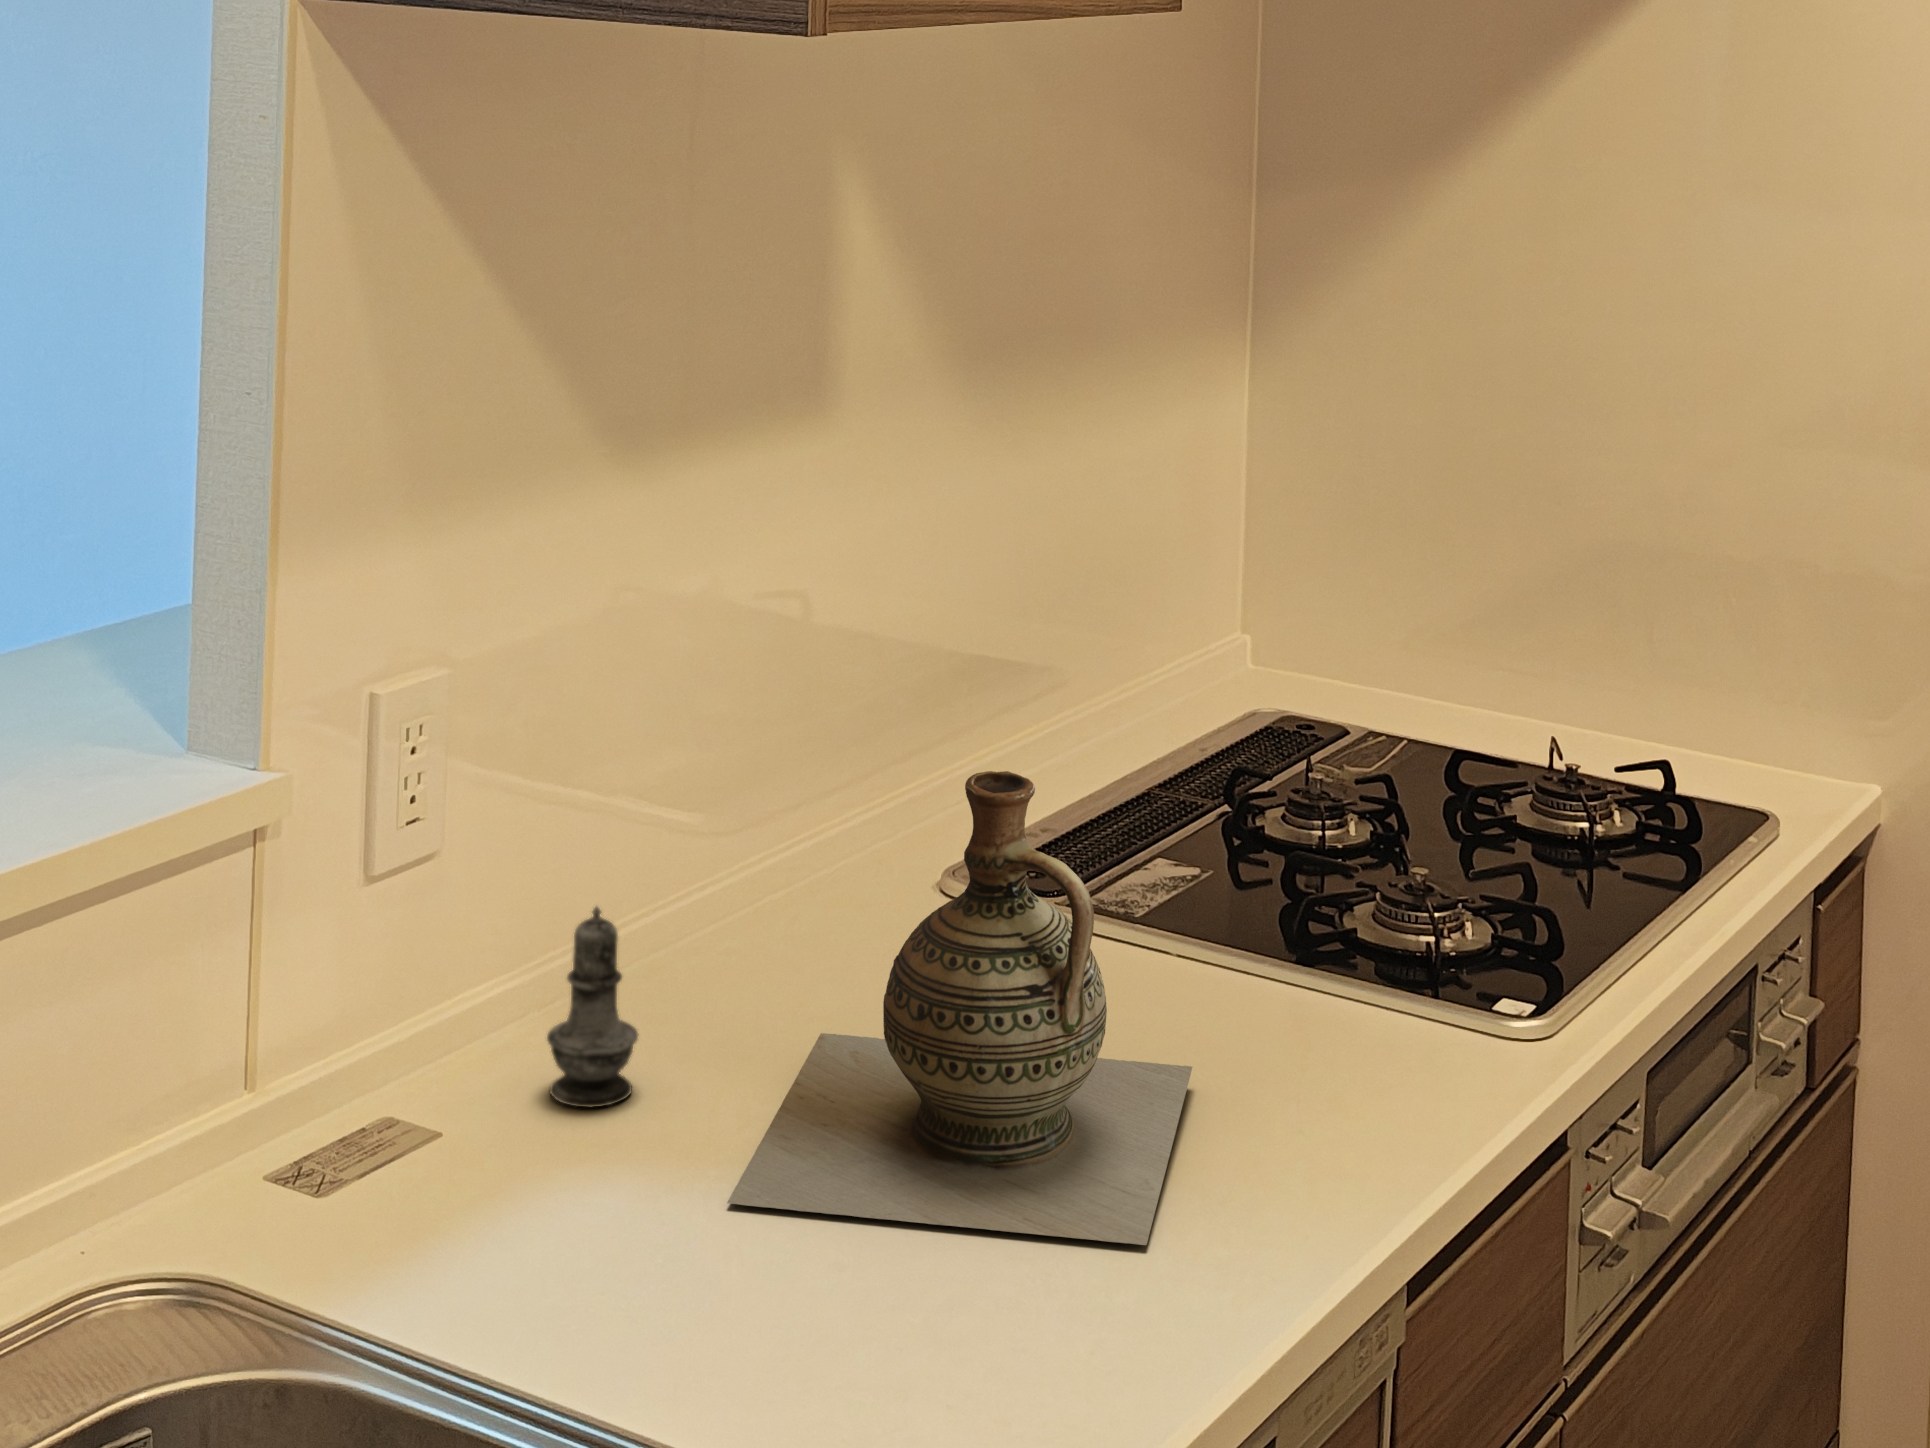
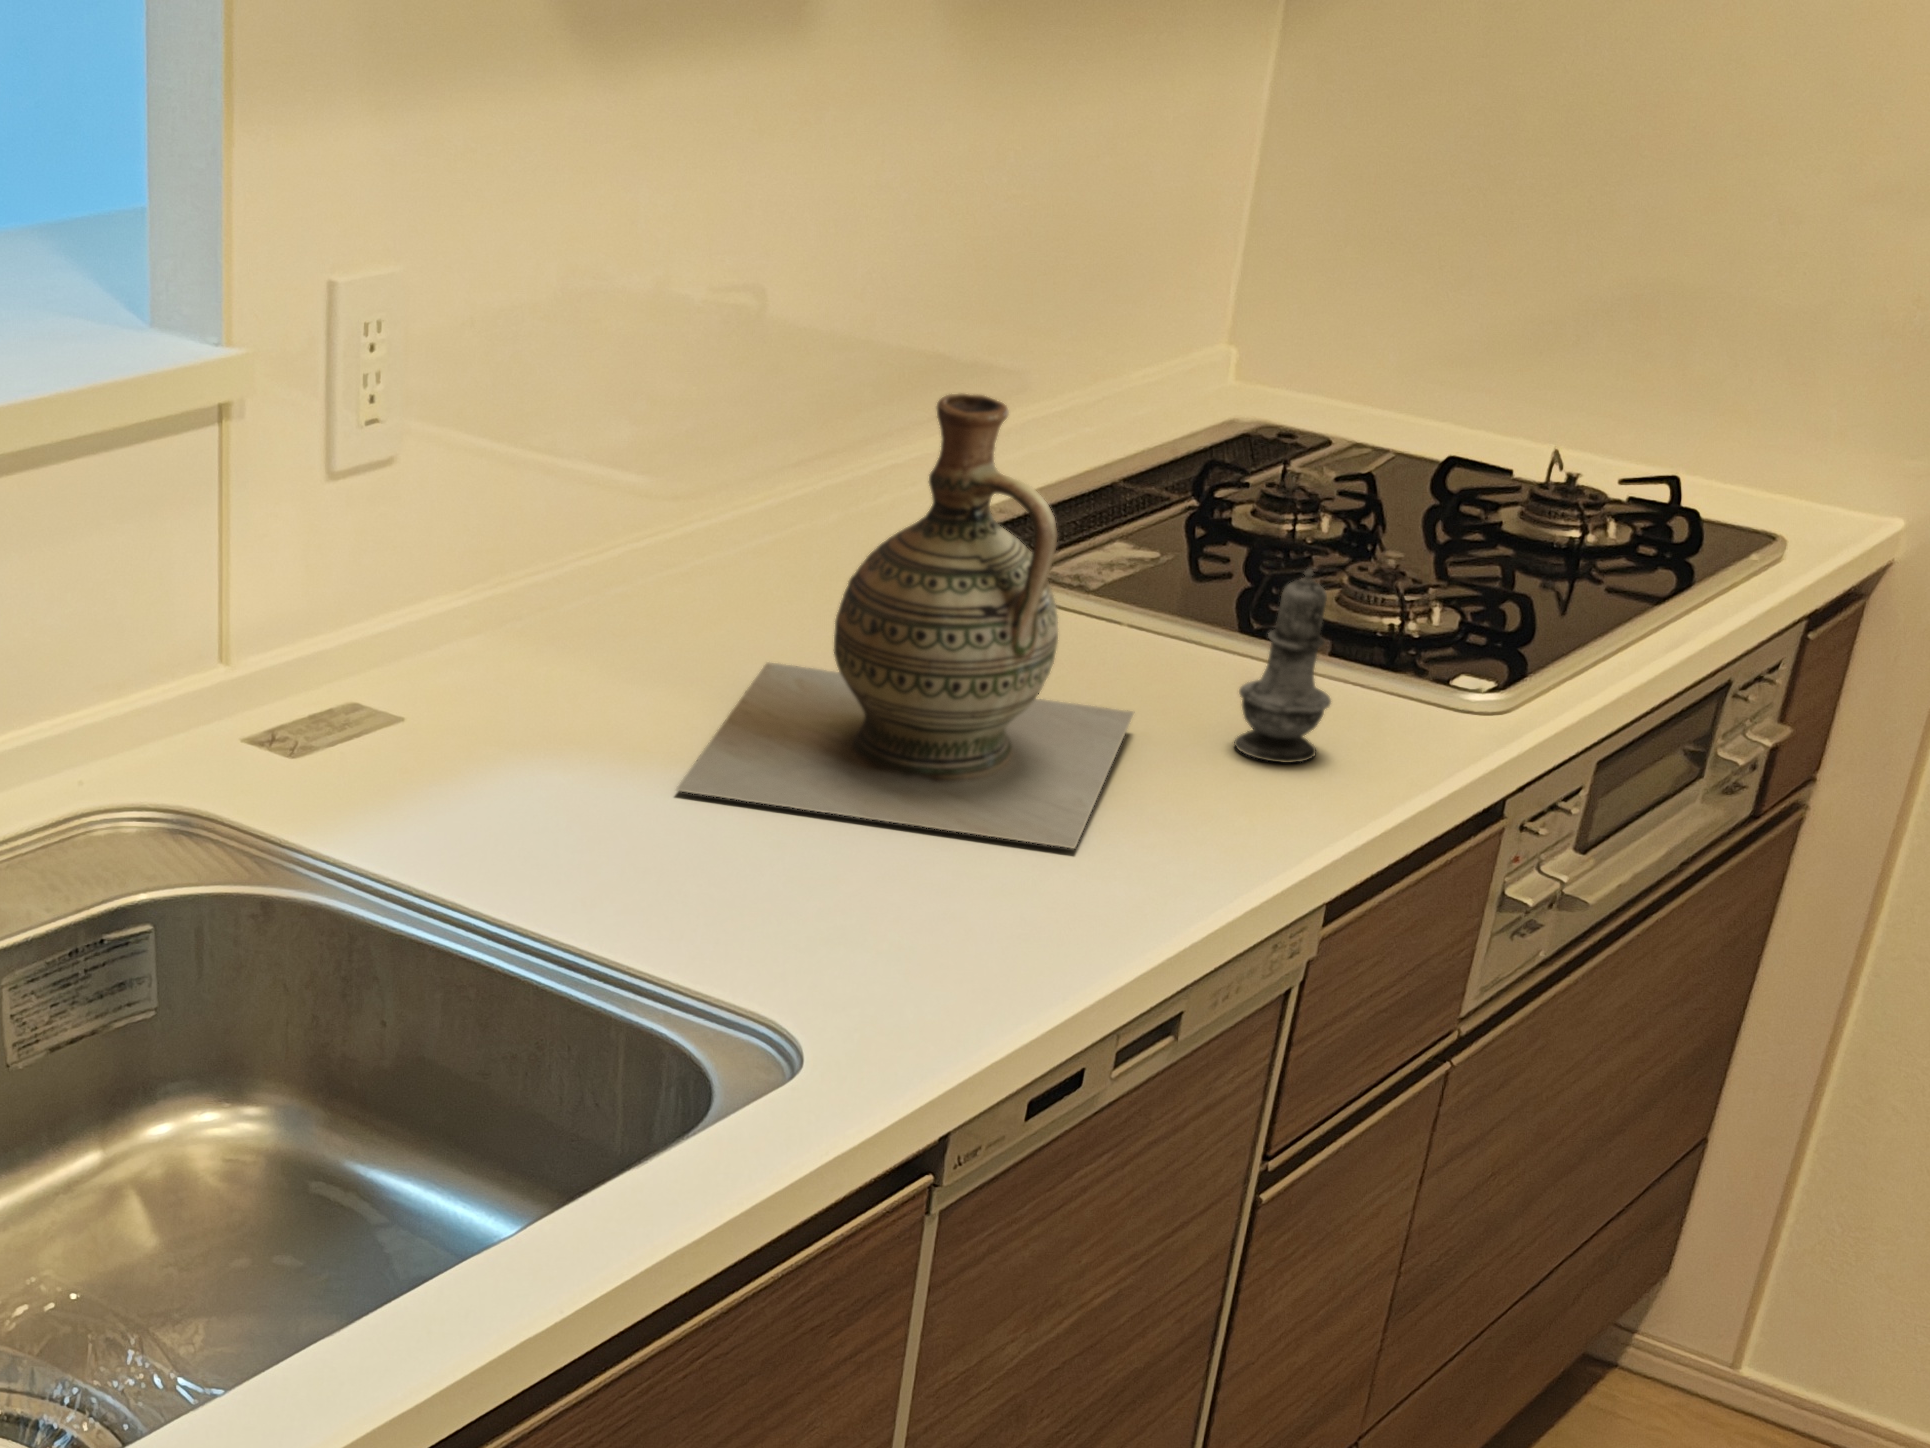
salt shaker: present [547,907,638,1107] -> present [1234,568,1331,763]

